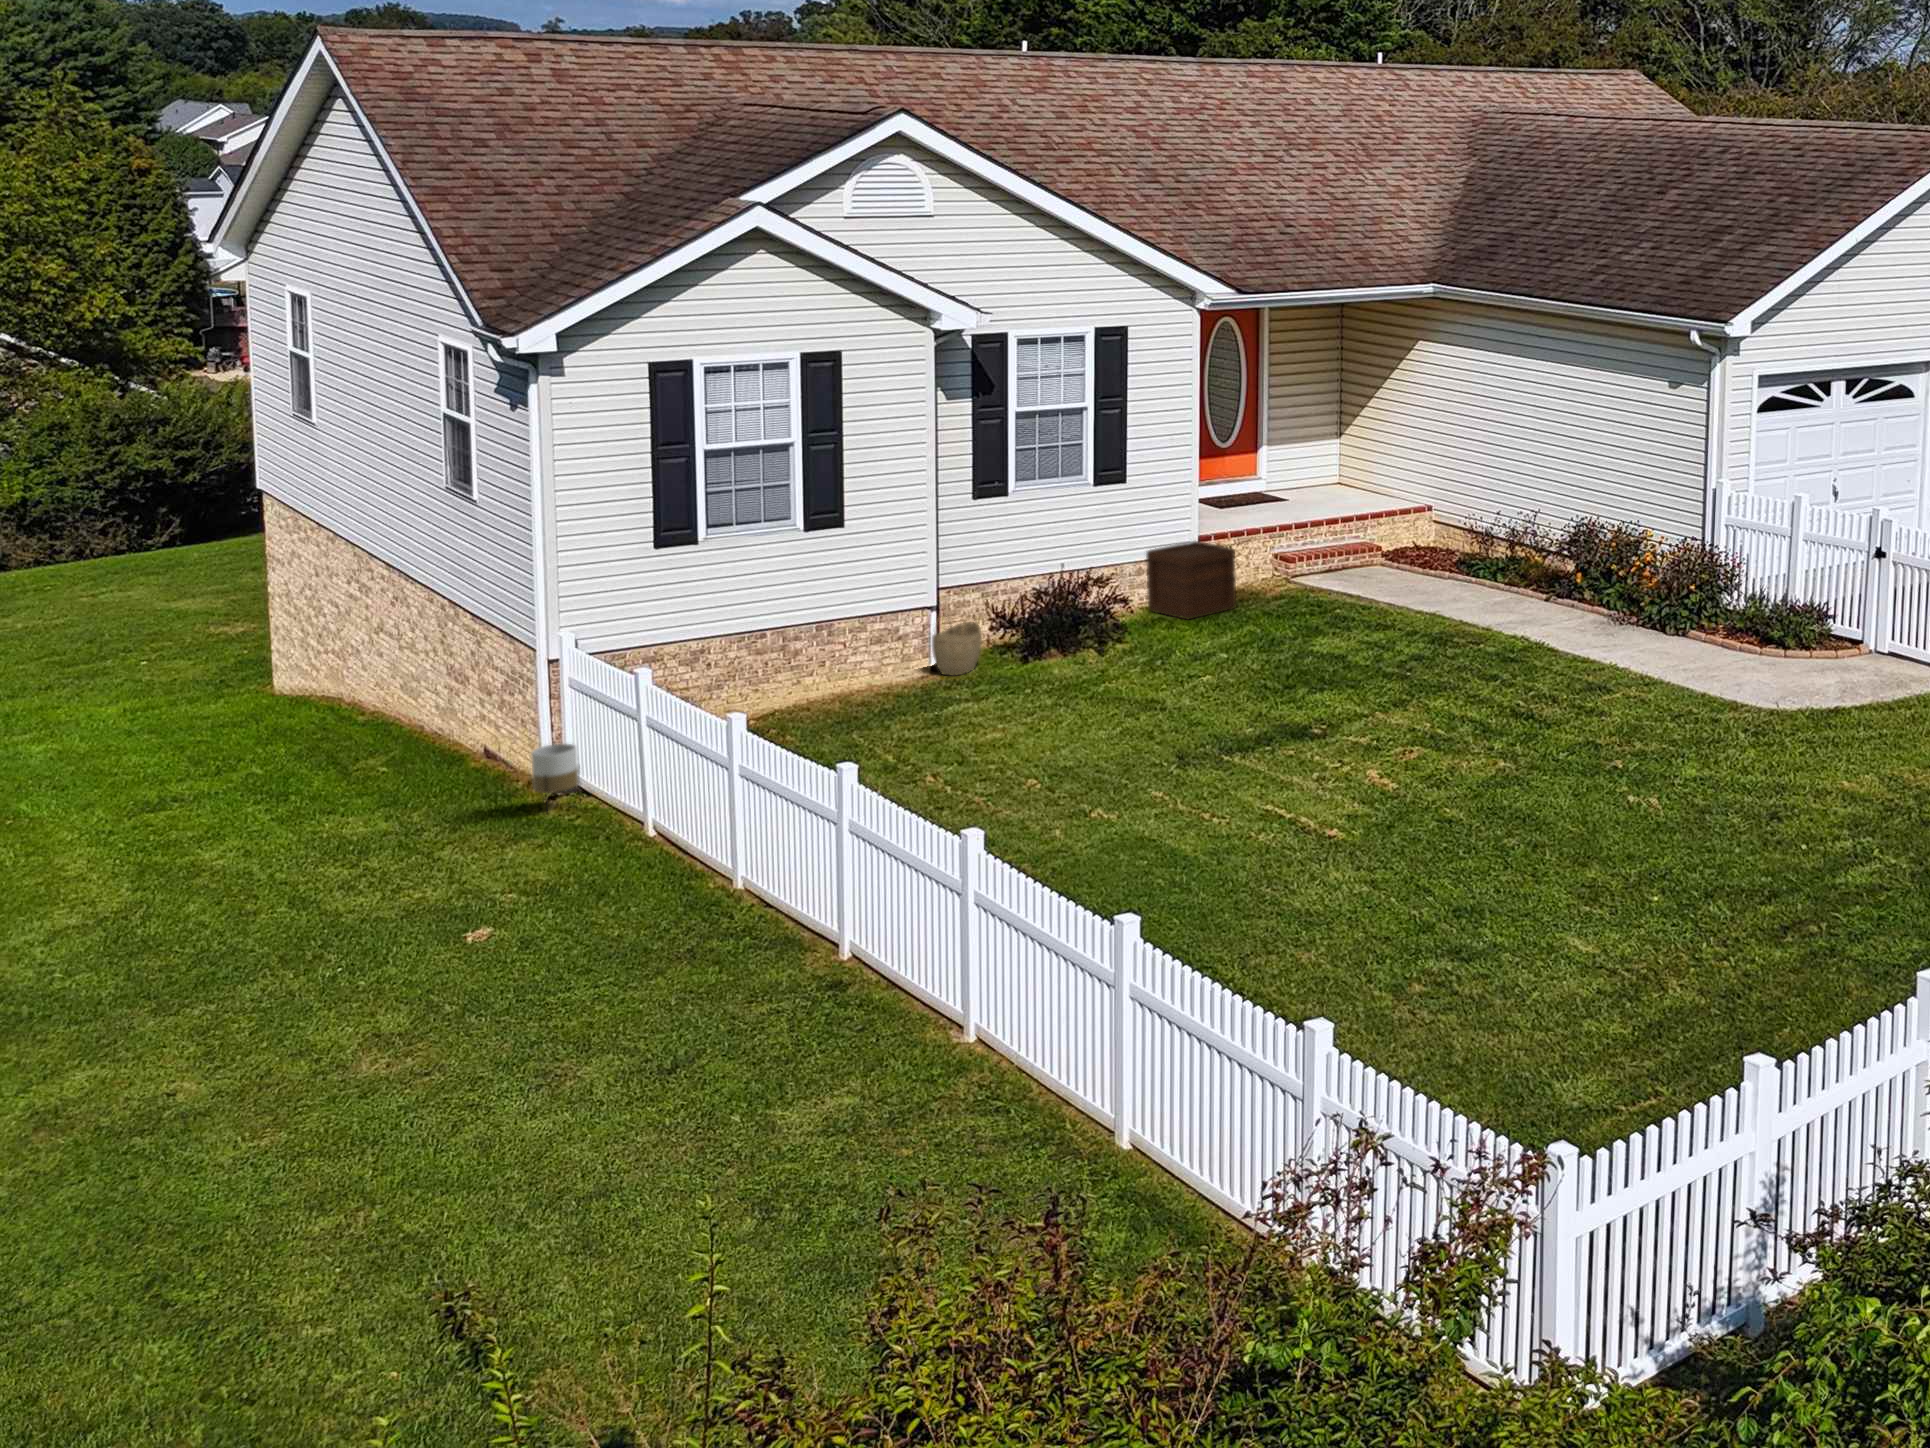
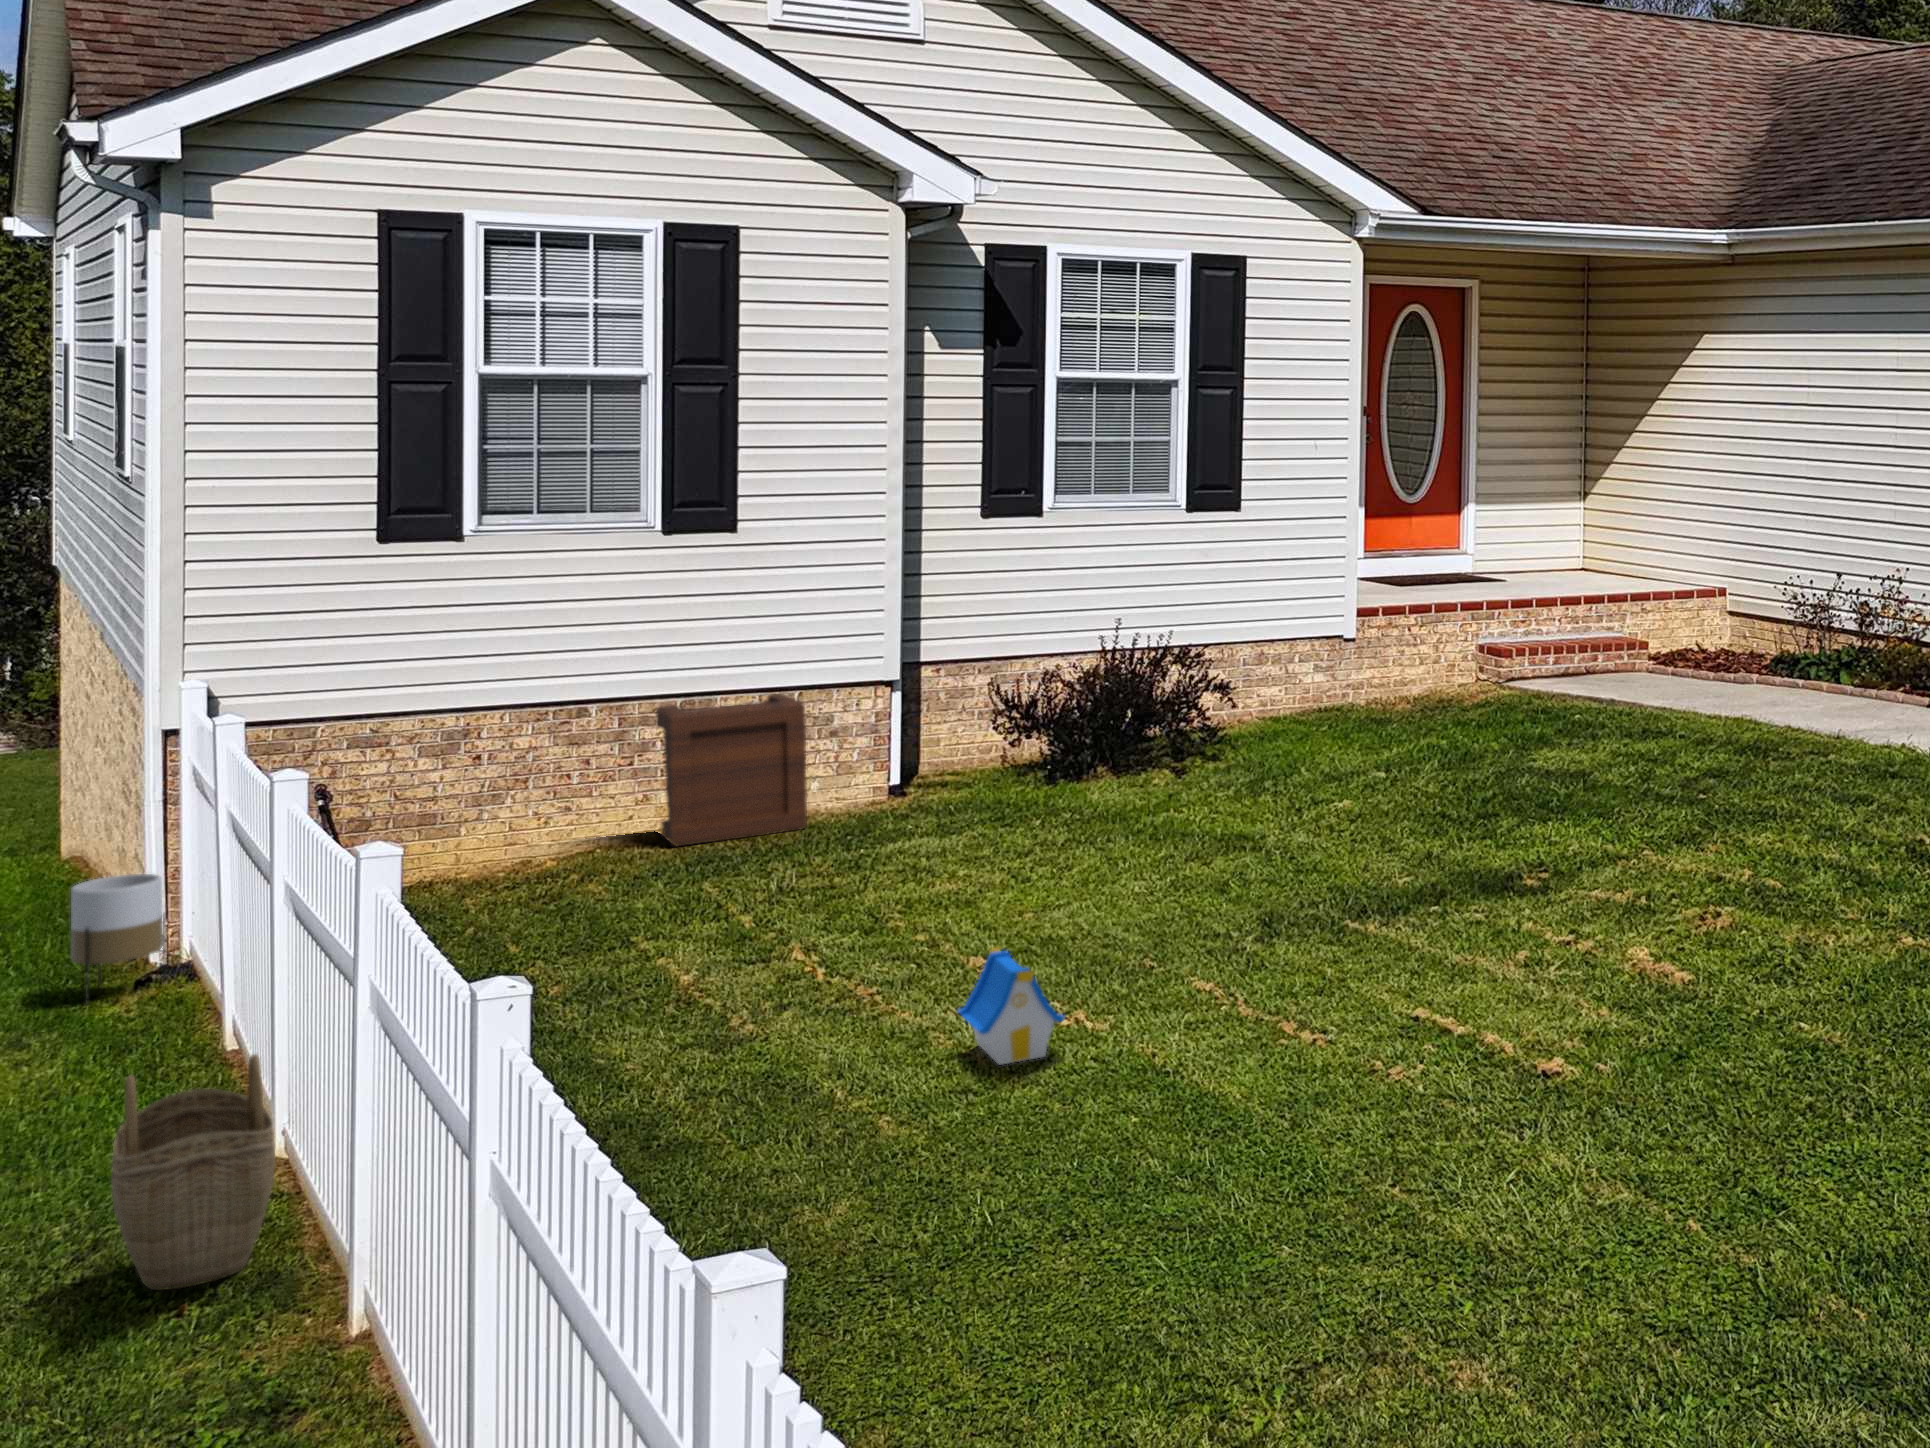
wooden crate: present [1146,541,1236,619] -> present [656,694,807,846]
woven basket: present [932,613,982,675] -> present [111,1054,275,1290]
toy house: none [1054,783,1108,838] -> present [958,947,1065,1065]

